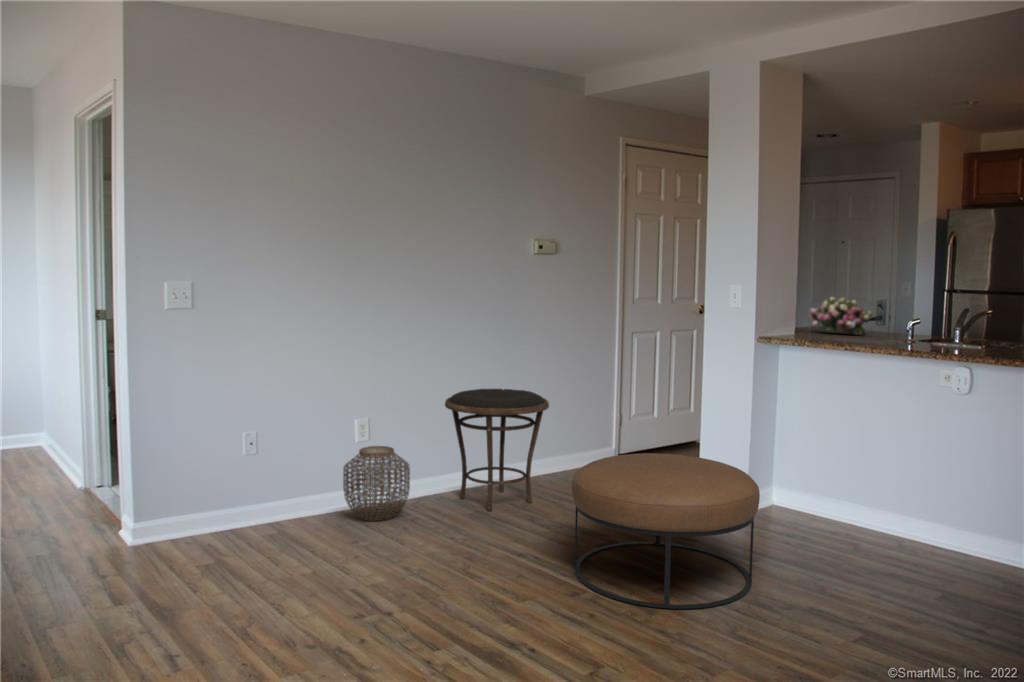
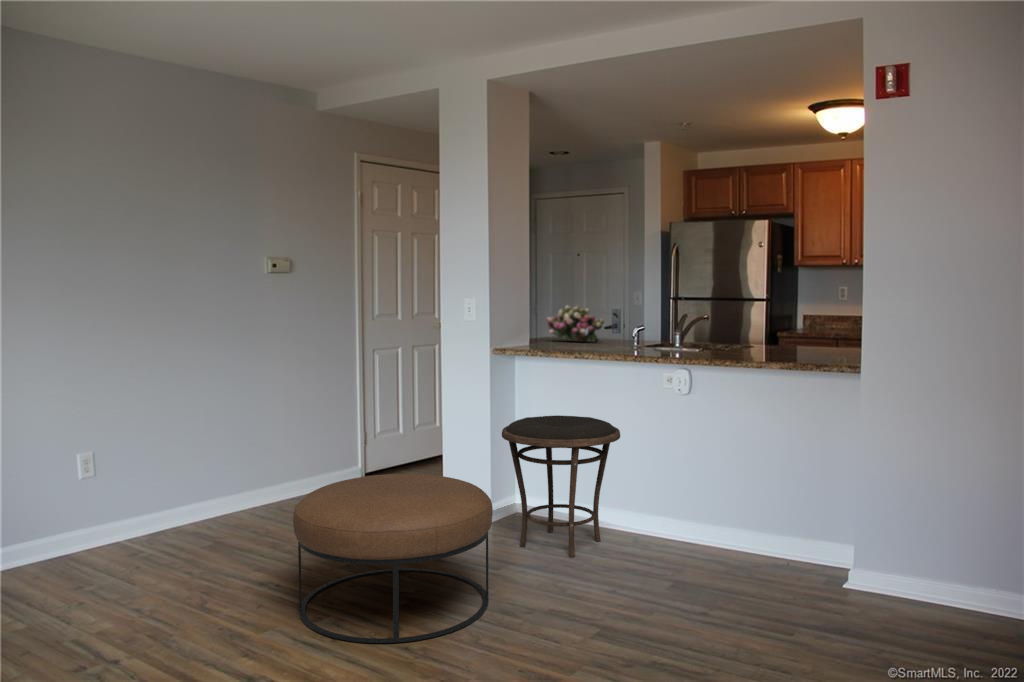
side table: present [445,389,549,511] -> present [502,415,620,557]
woven basket: present [343,446,410,521] -> none [19,489,108,580]

